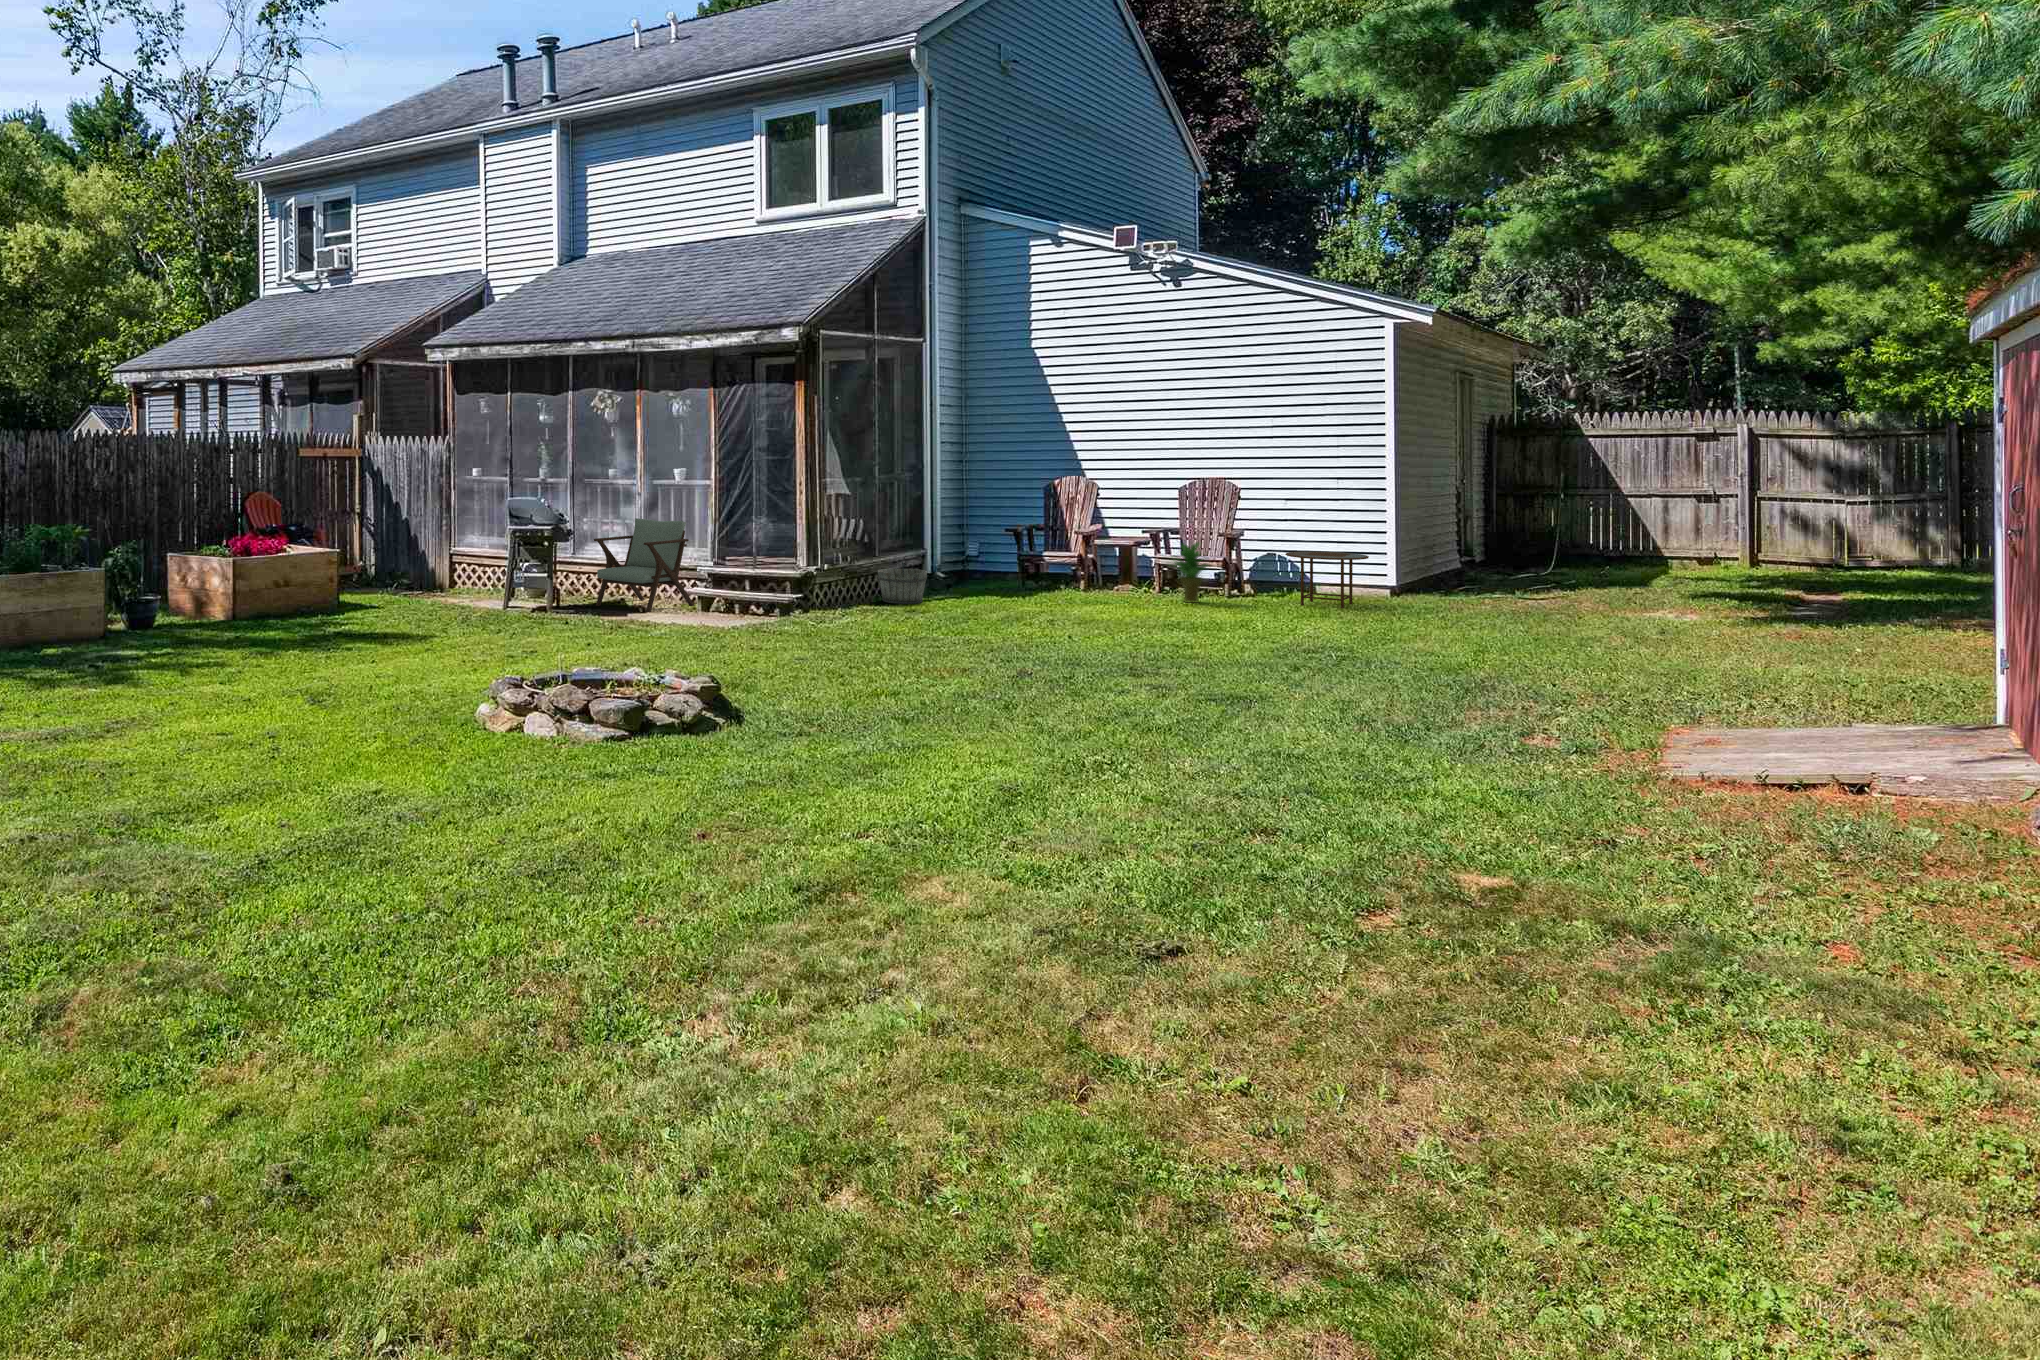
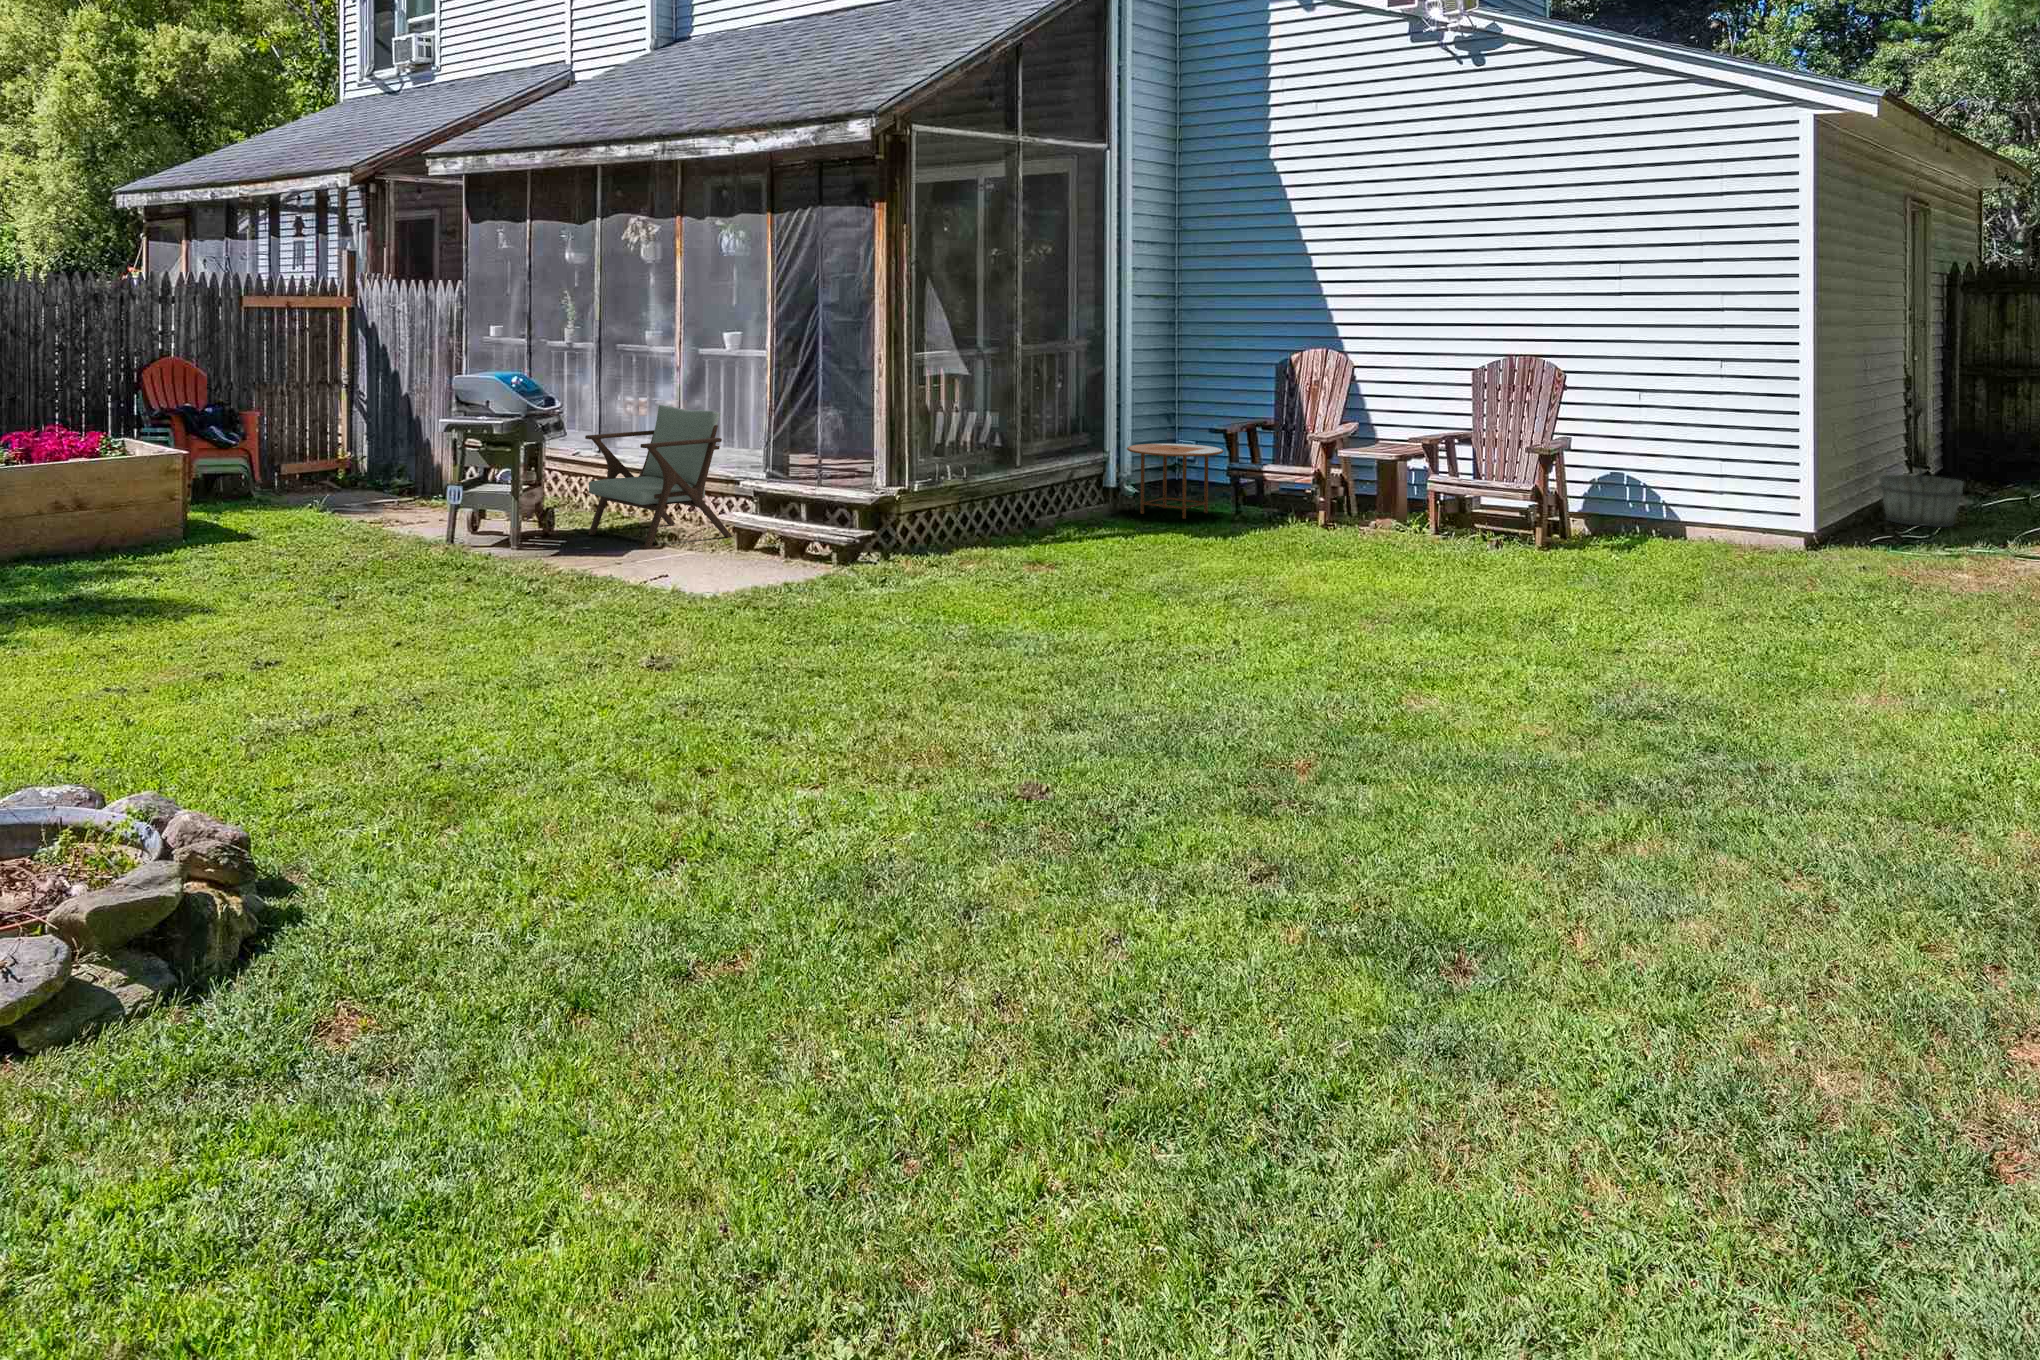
potted plant: present [1175,542,1207,603] -> none [1446,452,1523,548]
side table: present [1285,551,1369,608] -> present [1127,443,1223,519]
wooden bucket: present [877,560,927,604] -> present [1879,464,1964,527]

